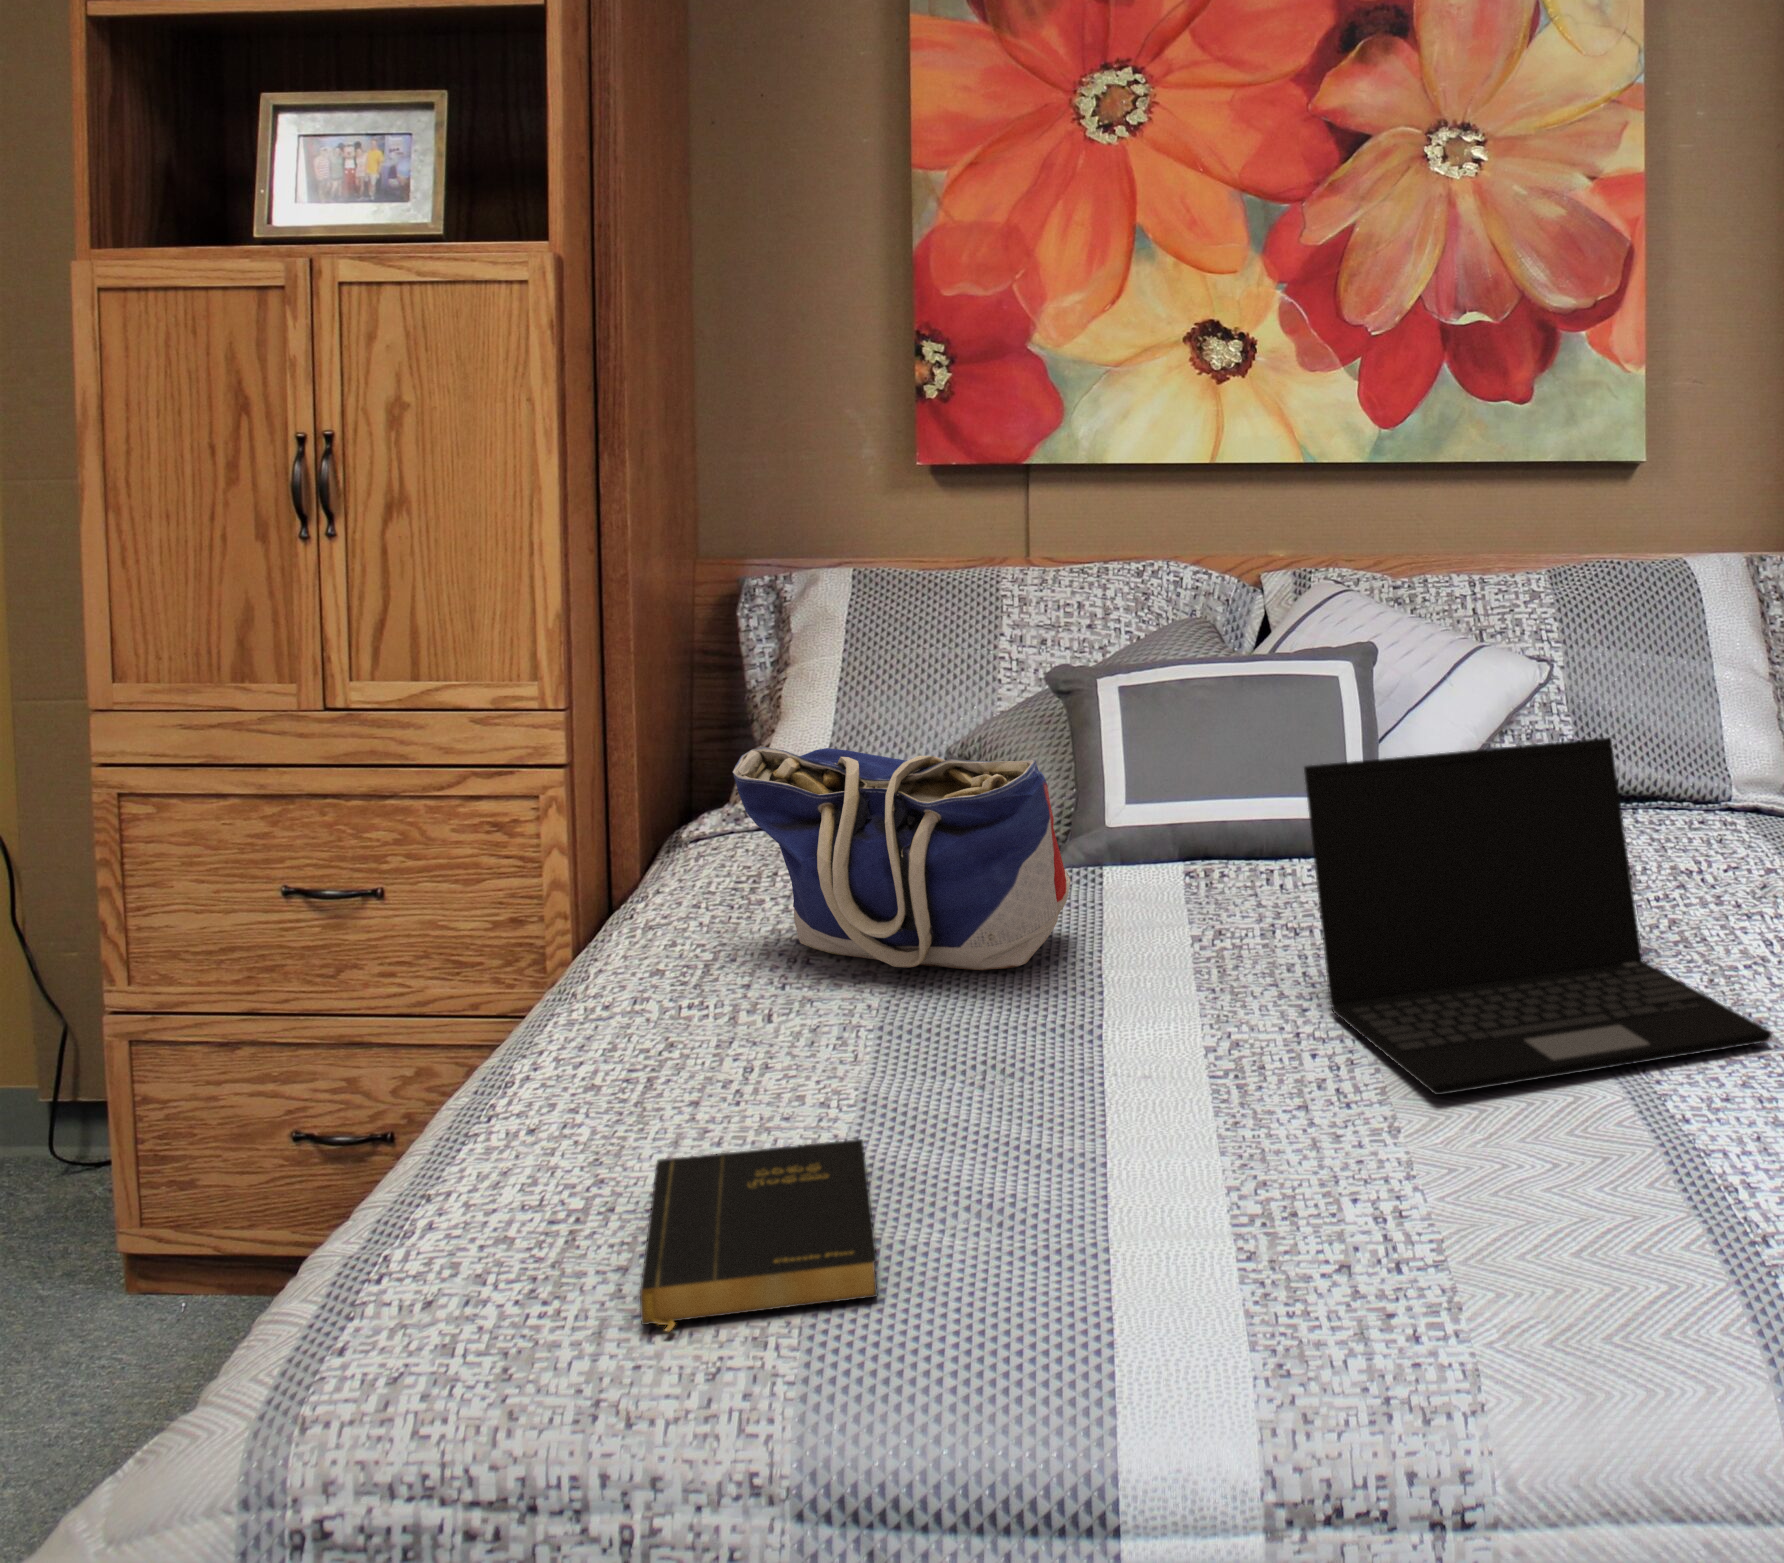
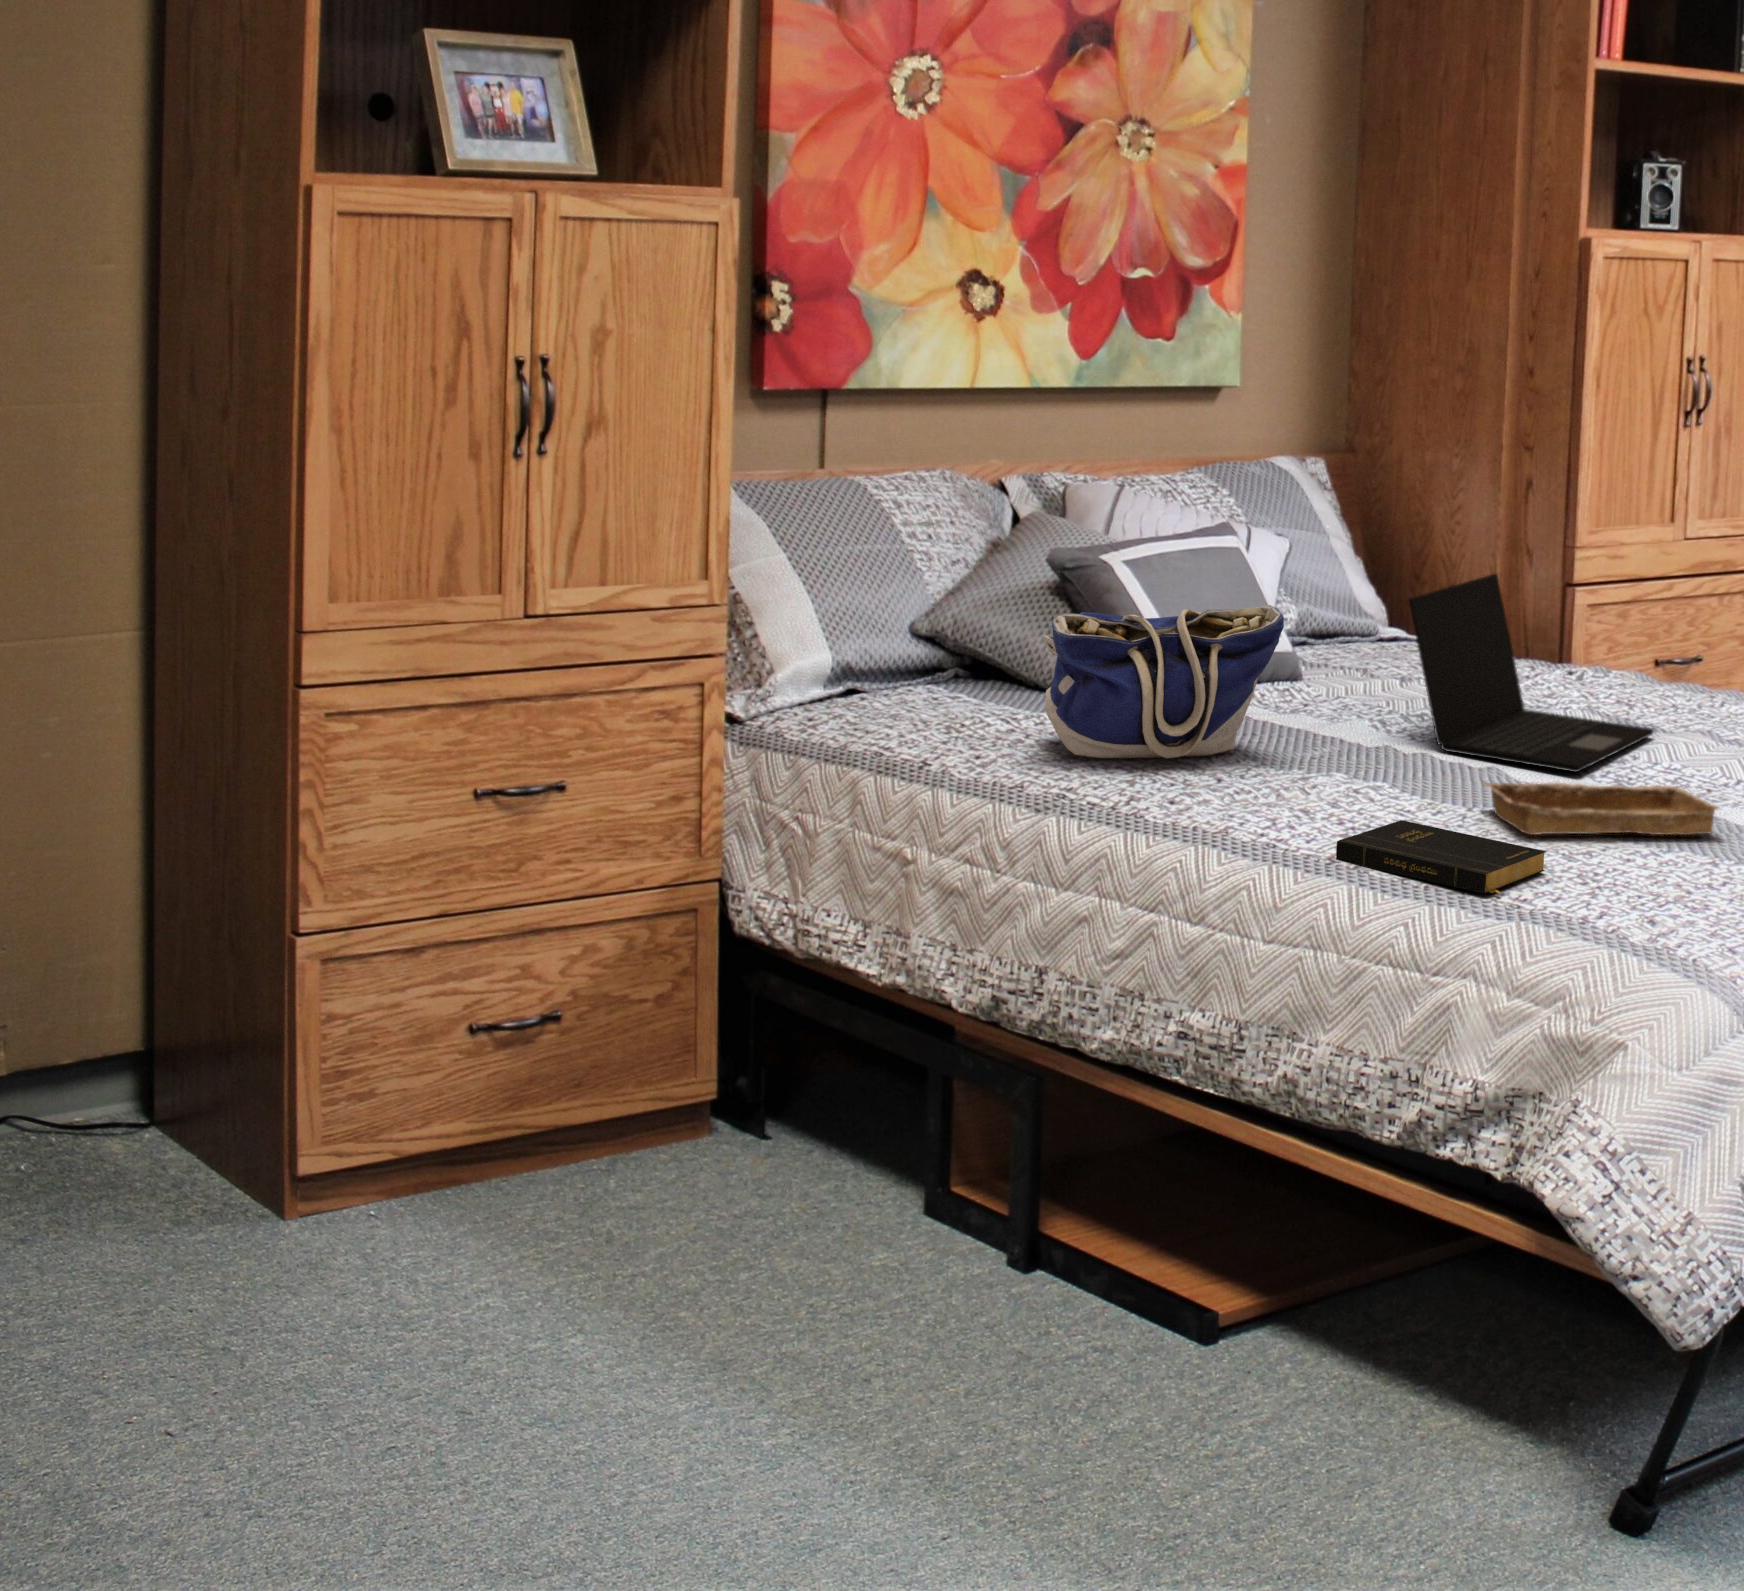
tray: none [1014,1091,1455,1283] -> present [1484,782,1719,835]

